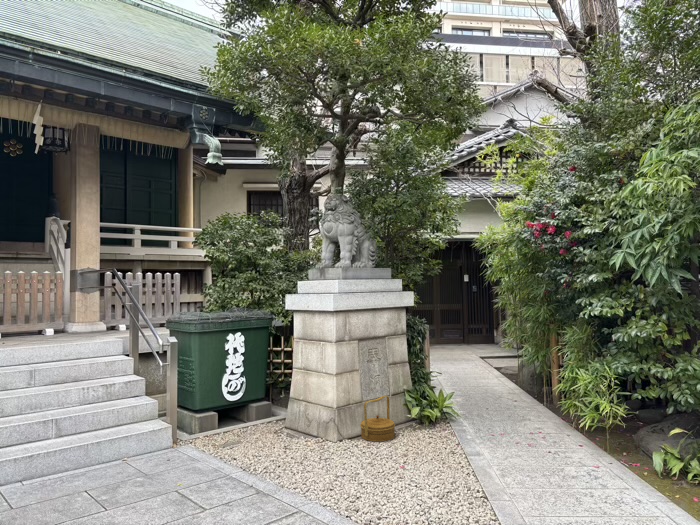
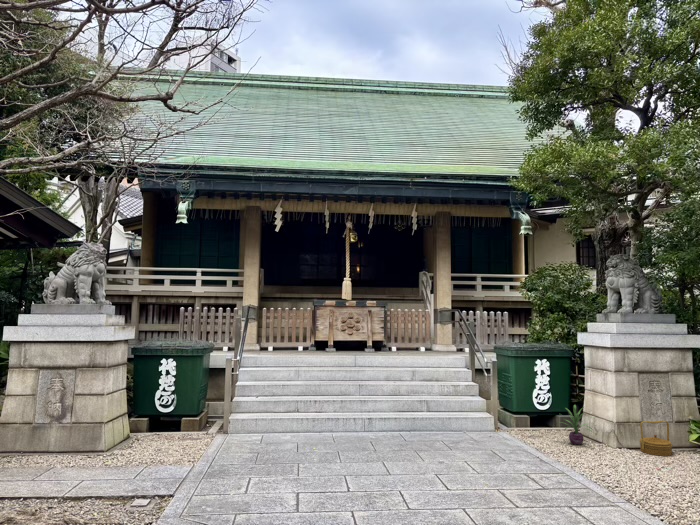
decorative plant: none [259,392,313,447] -> present [565,405,592,445]

